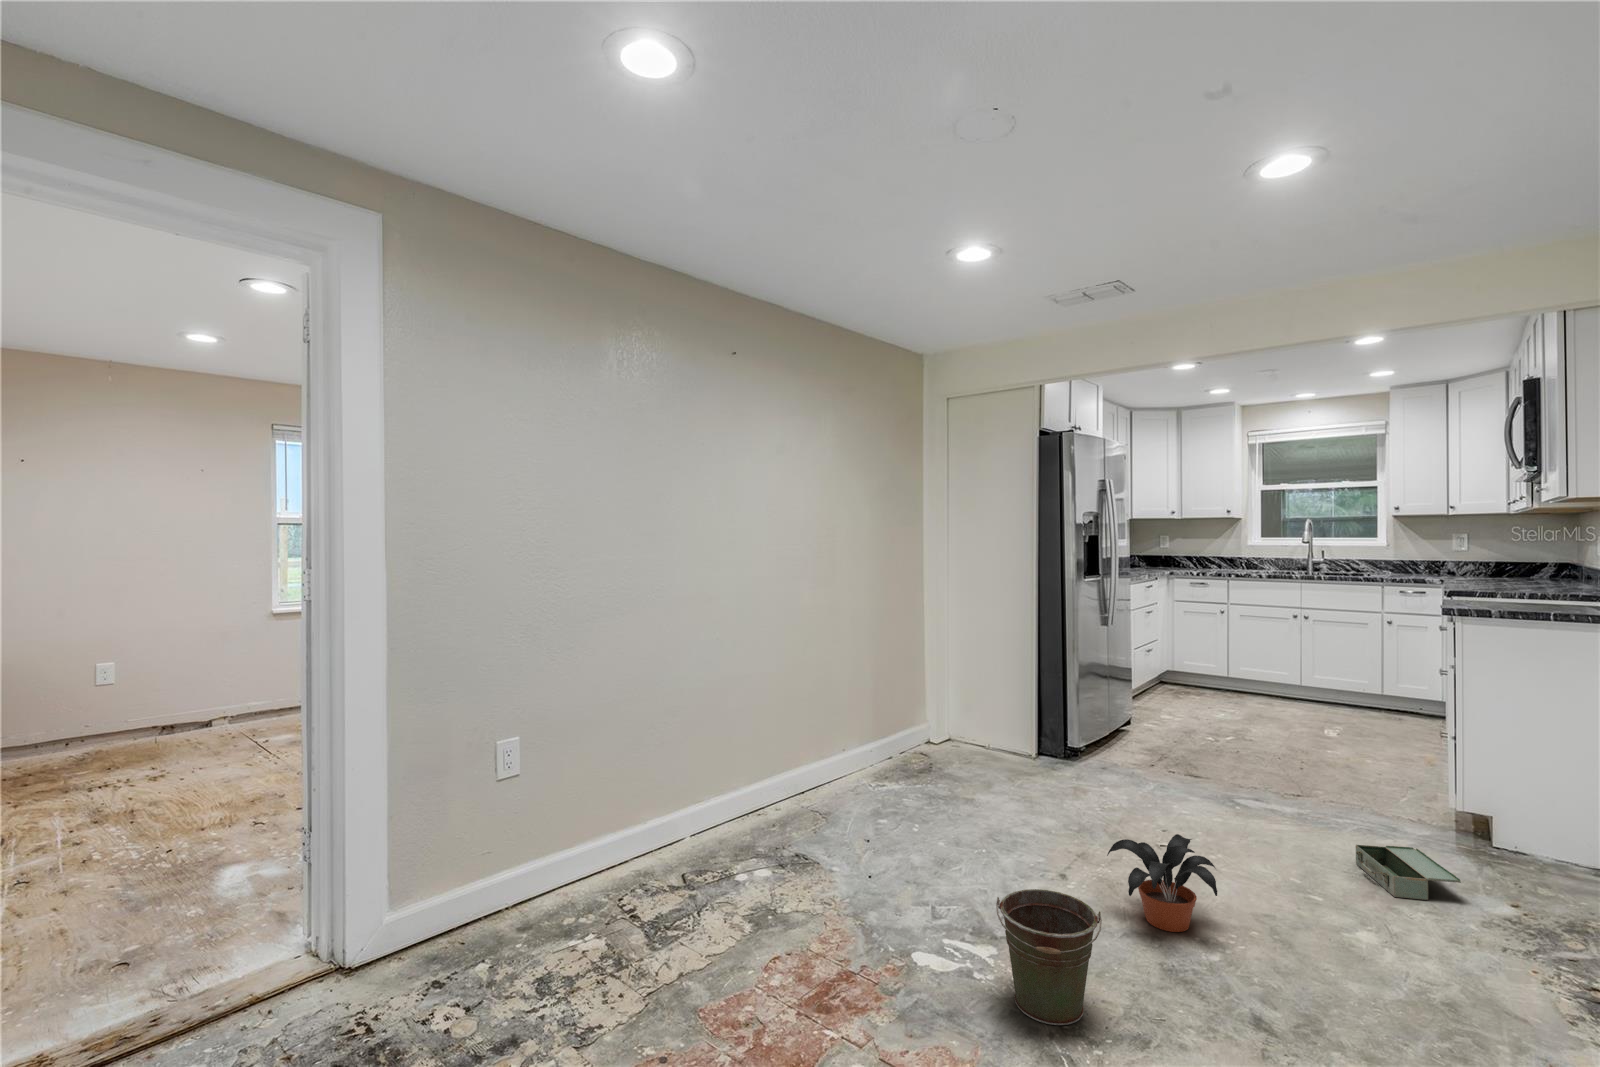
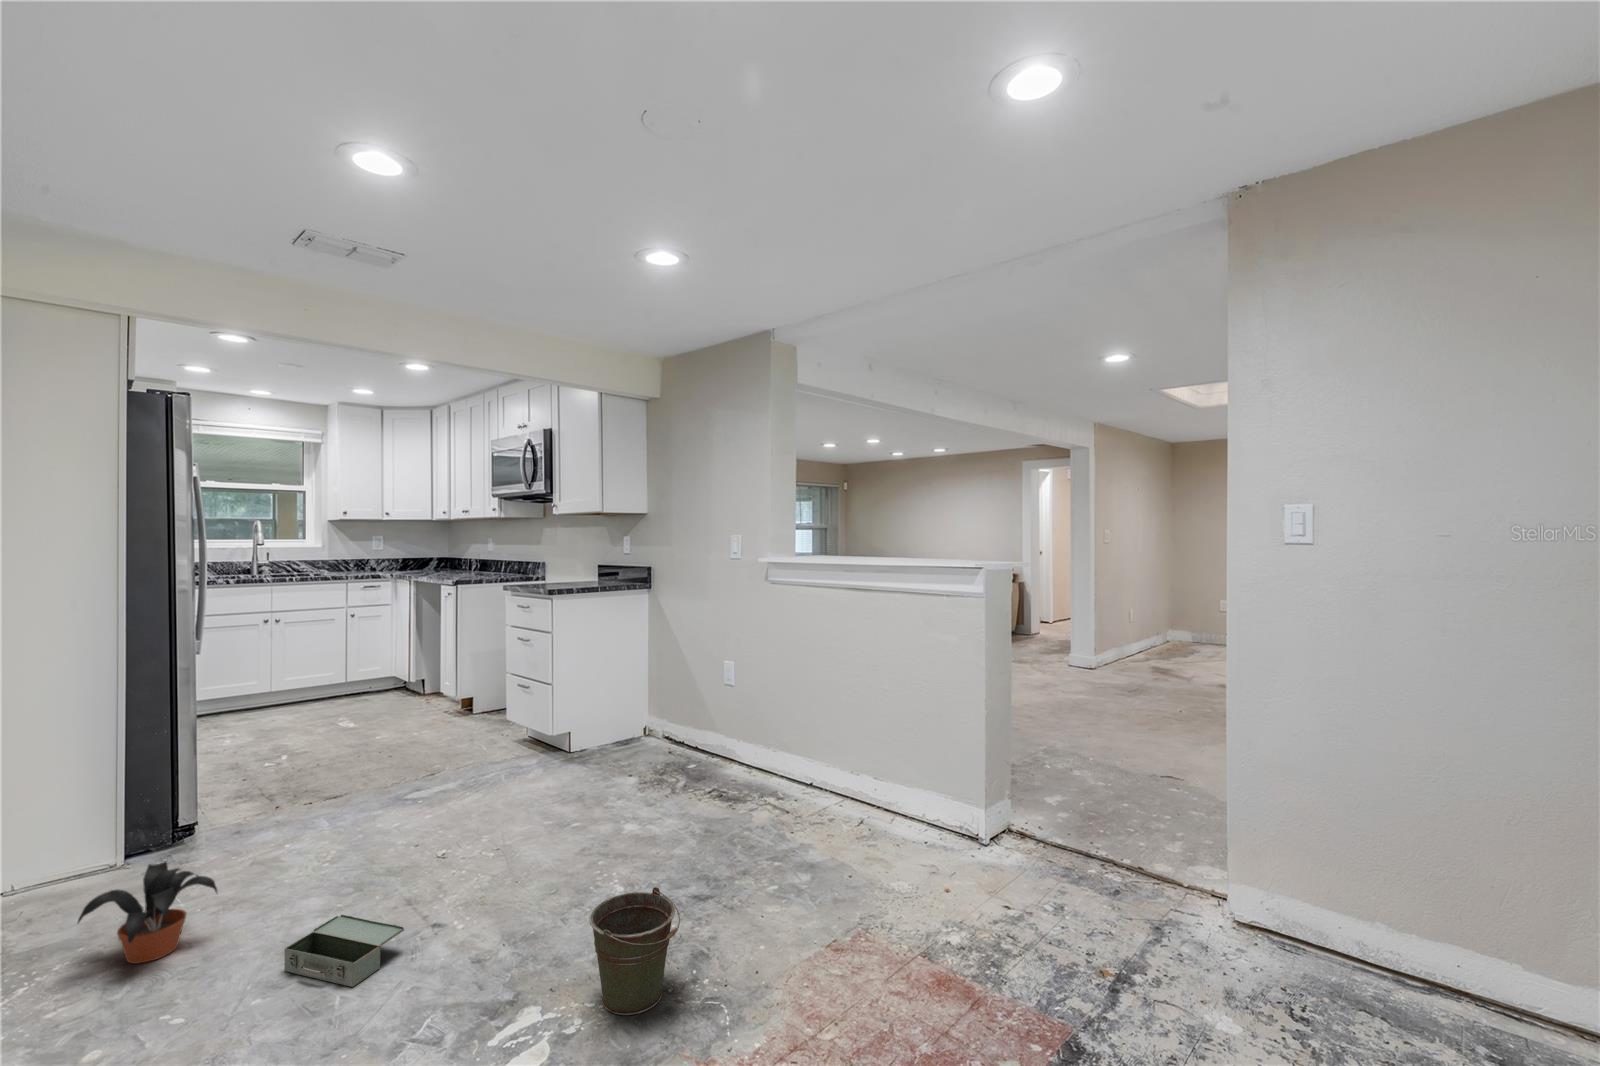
potted plant: present [1107,834,1217,932] -> present [78,862,217,963]
toolbox: present [1356,845,1461,900] -> present [285,915,404,987]

